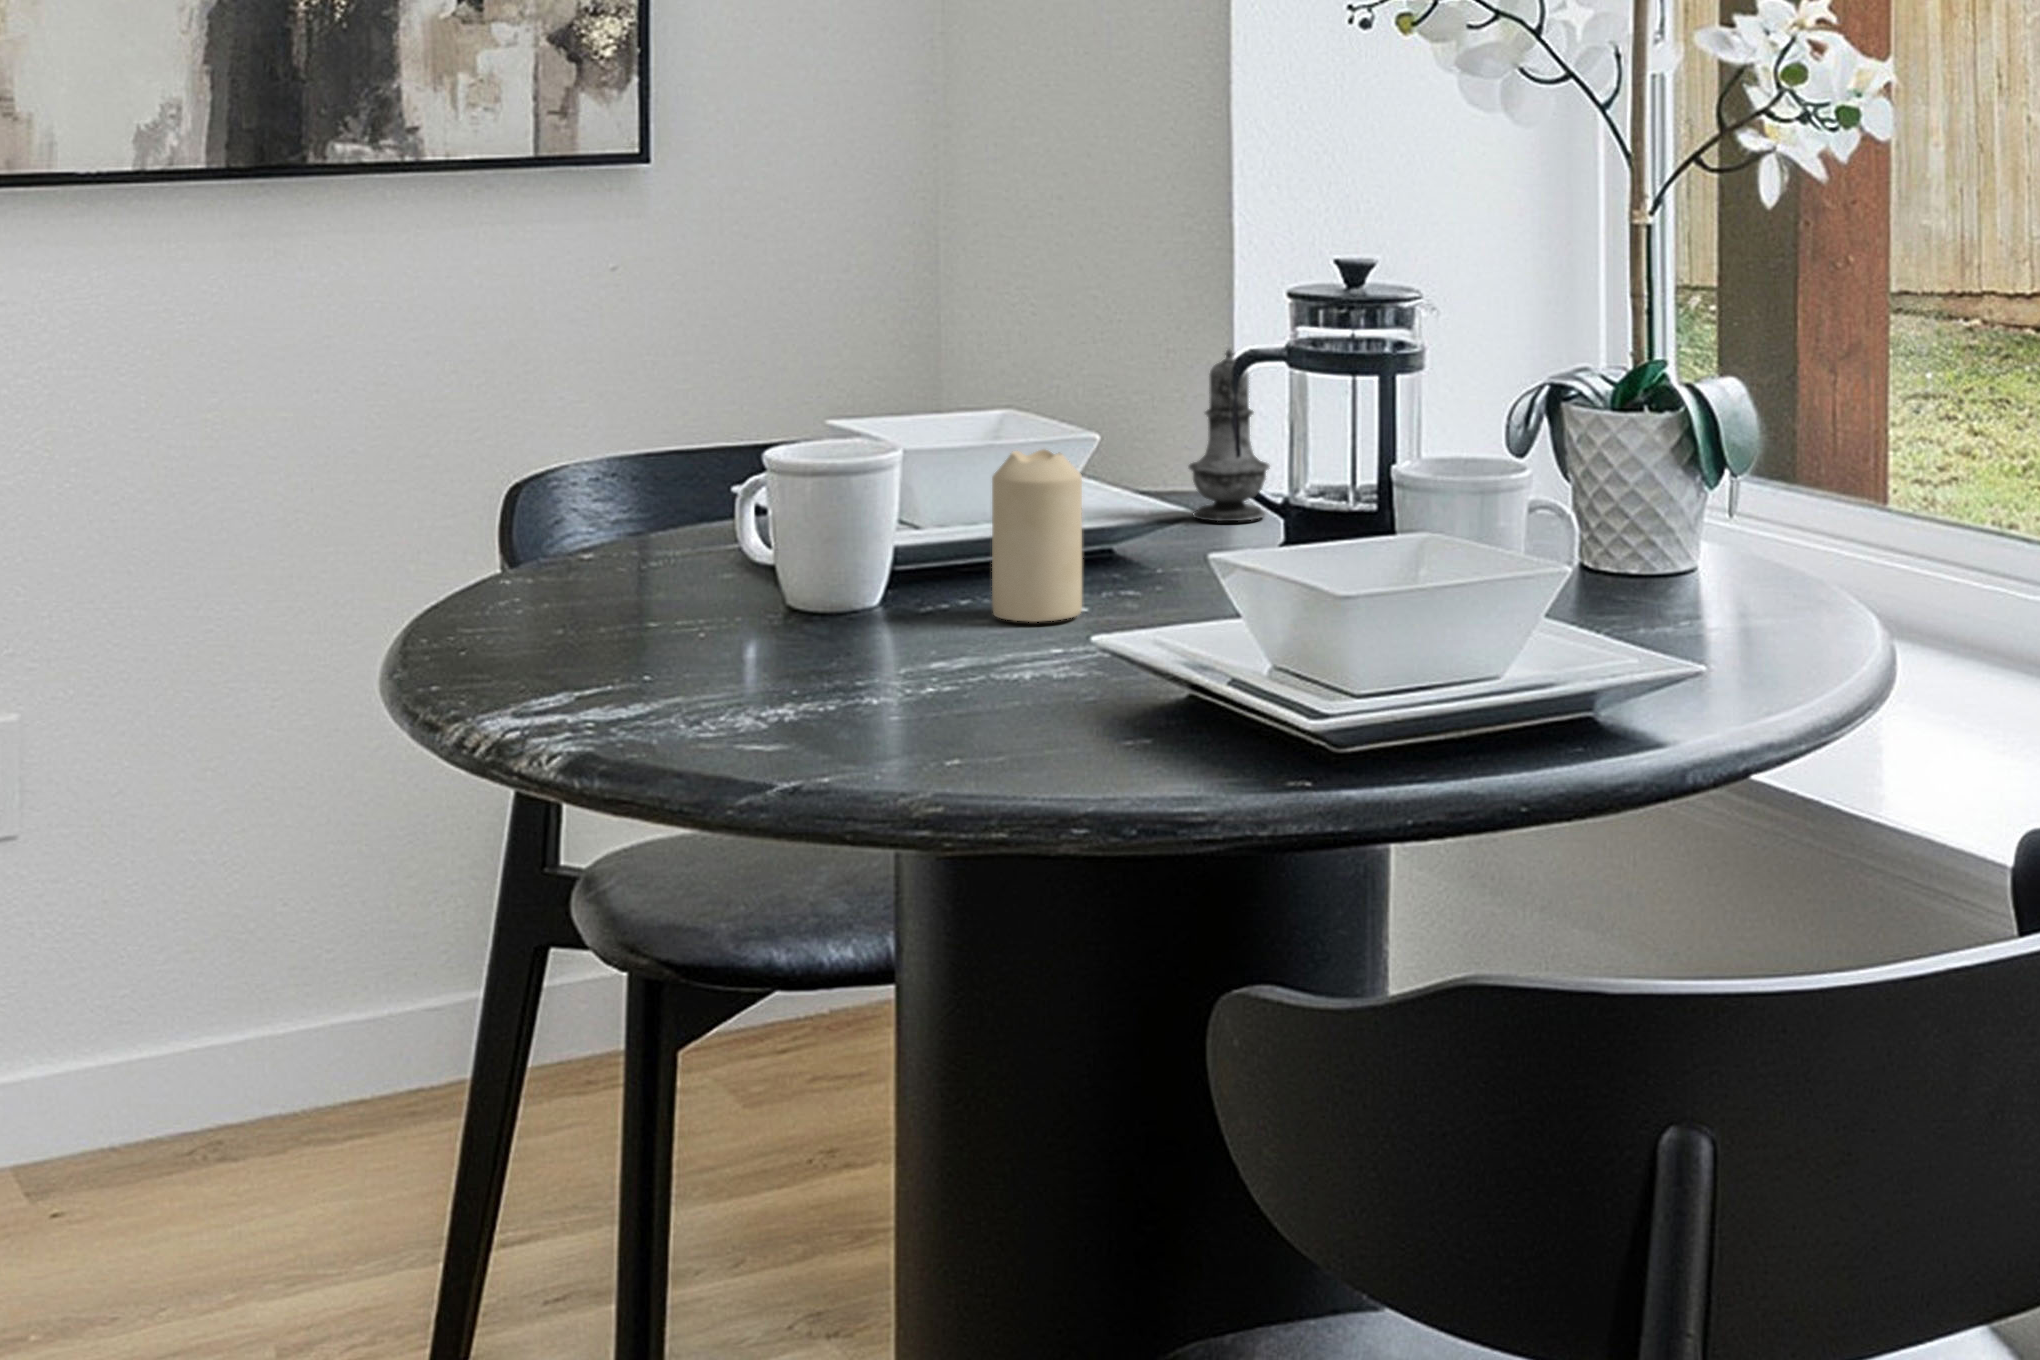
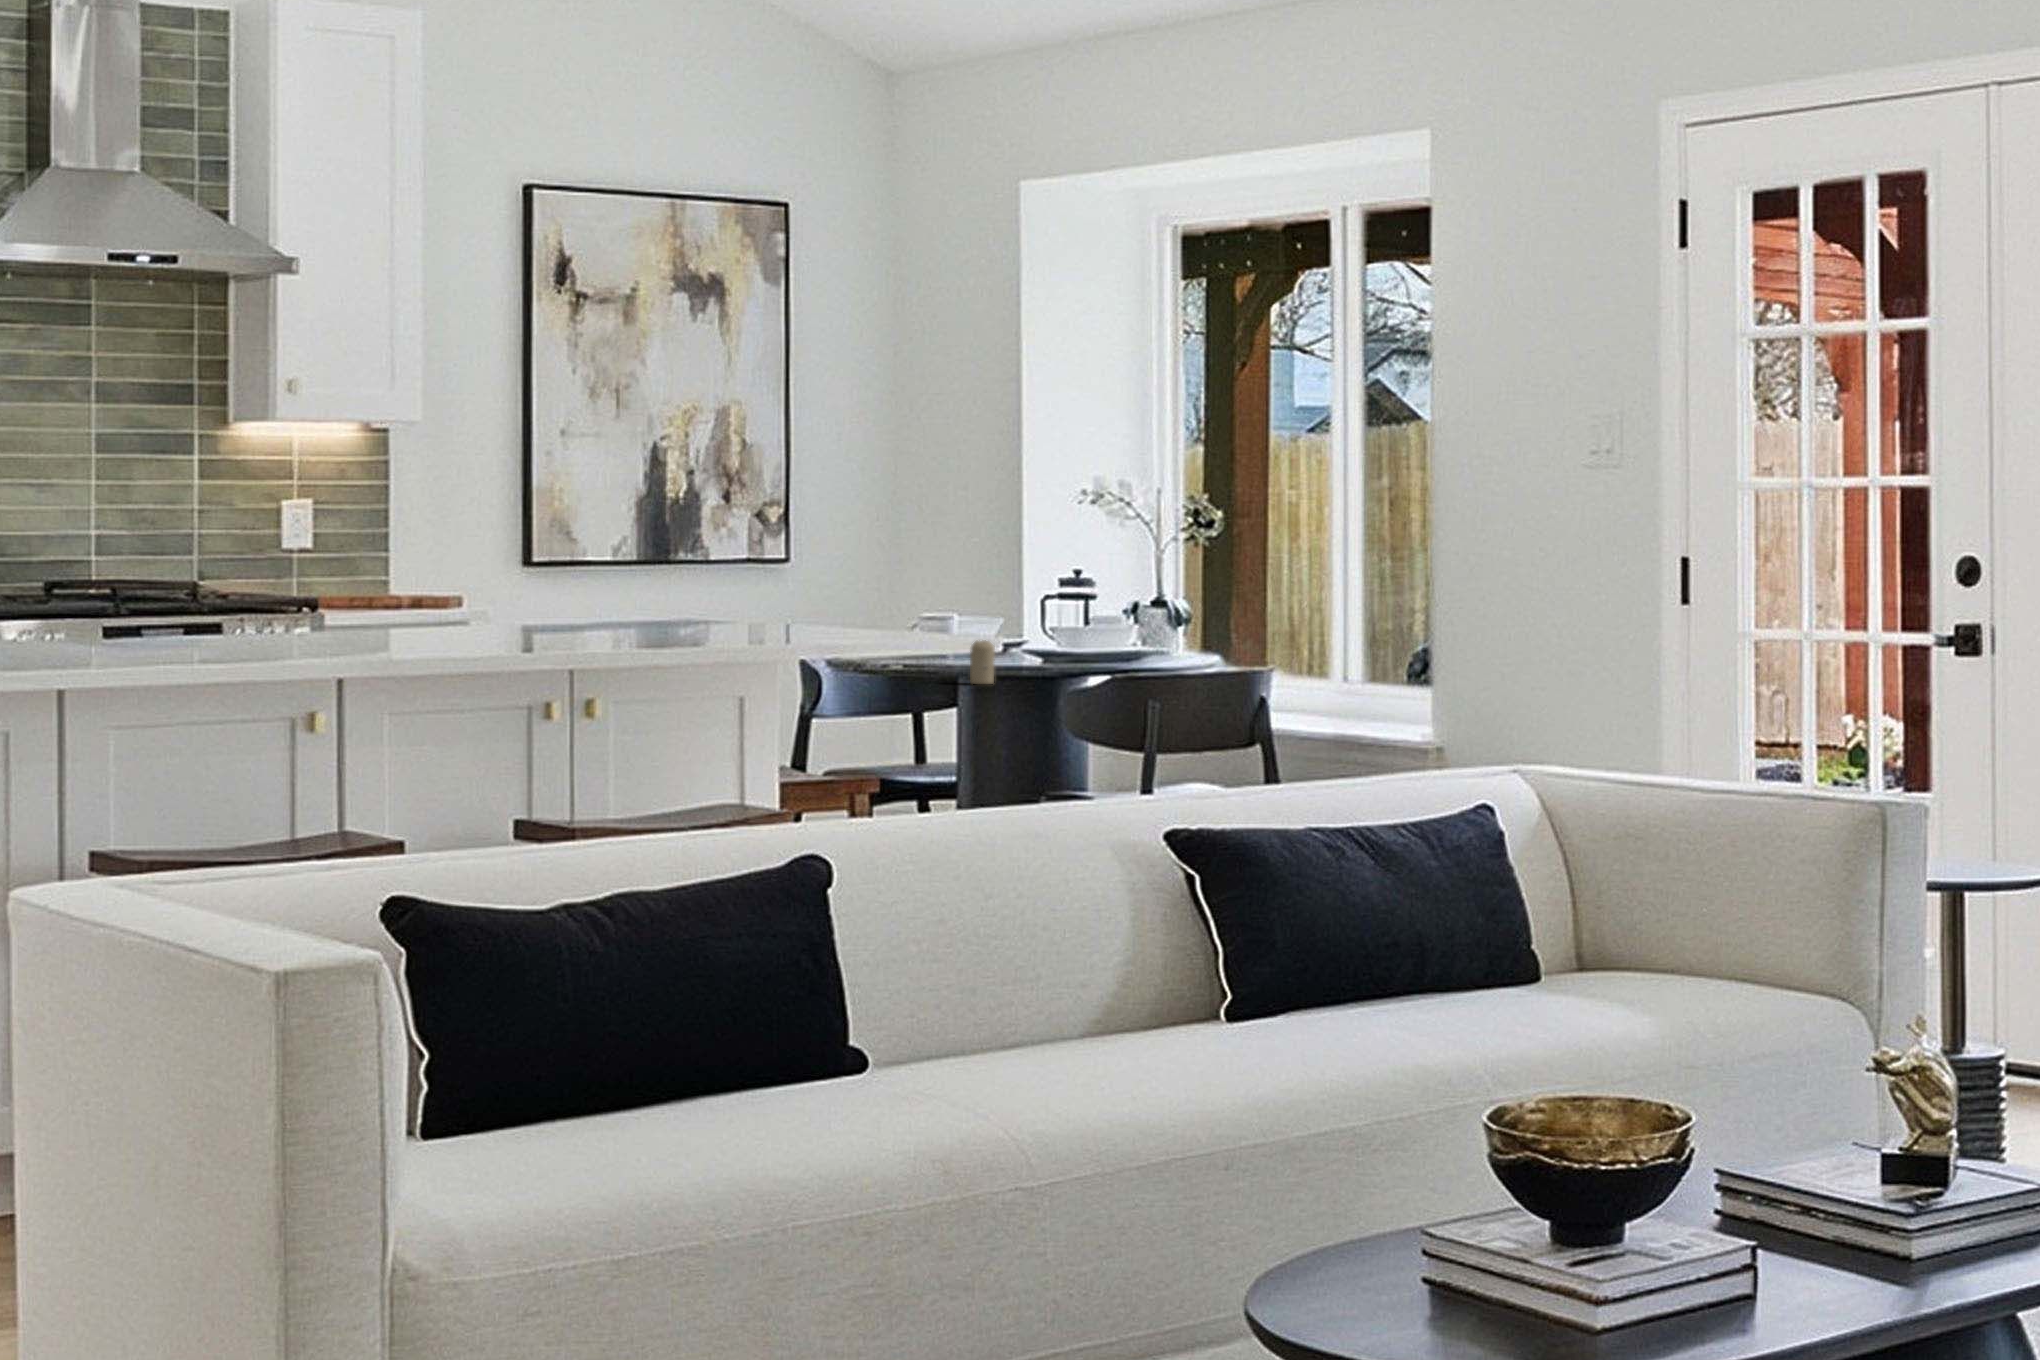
salt shaker: present [1189,349,1270,521] -> none [1016,621,1040,672]

